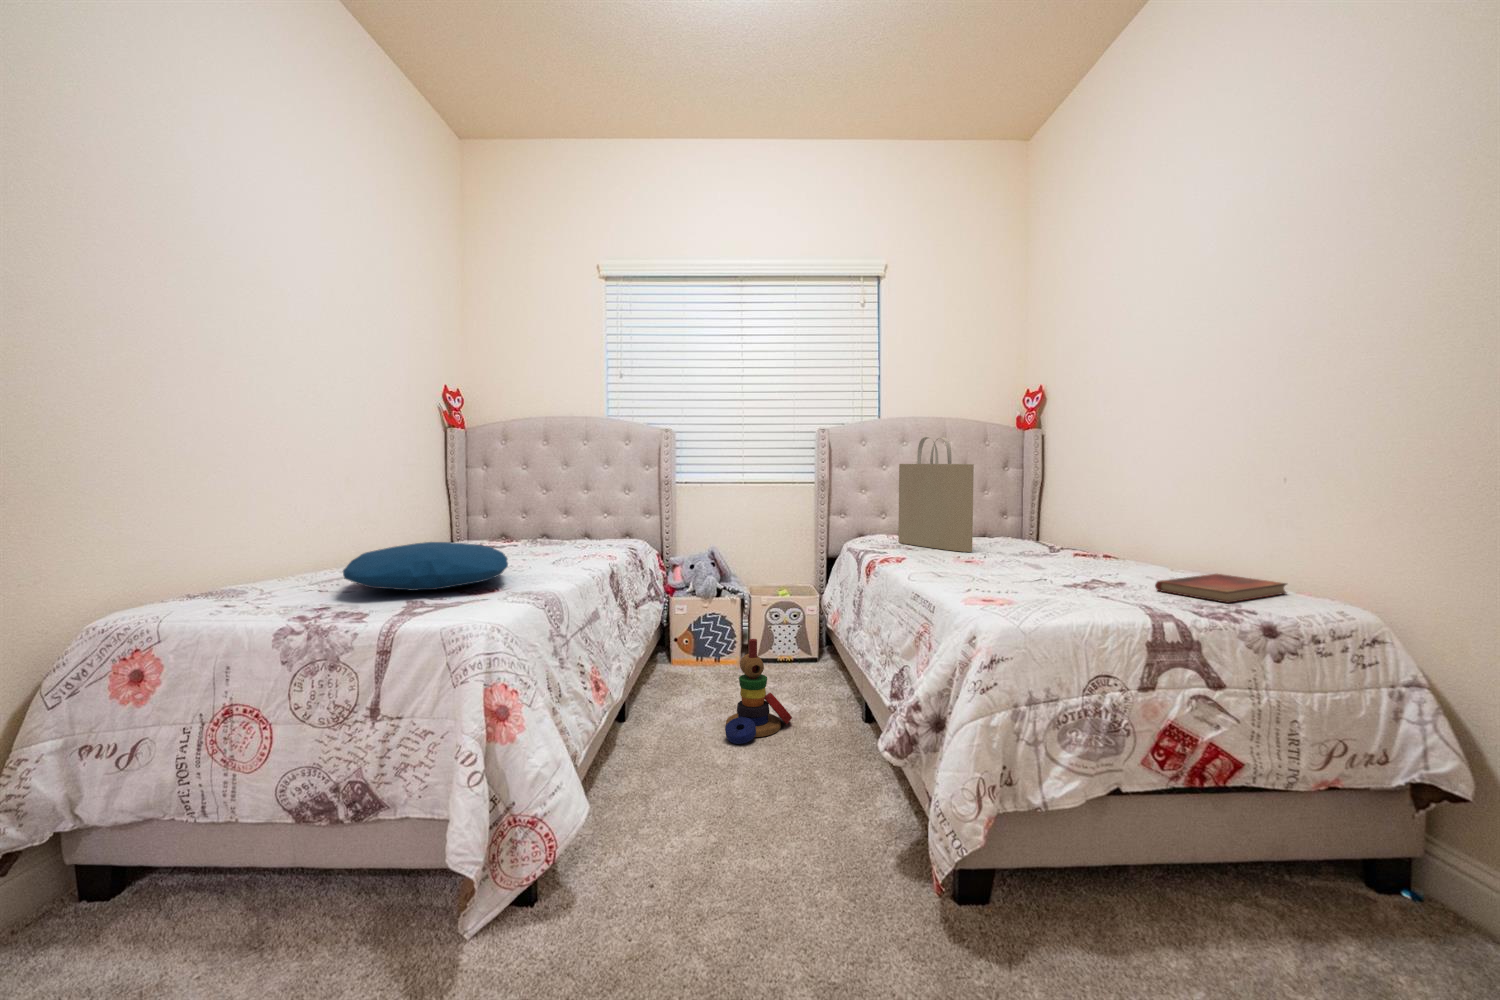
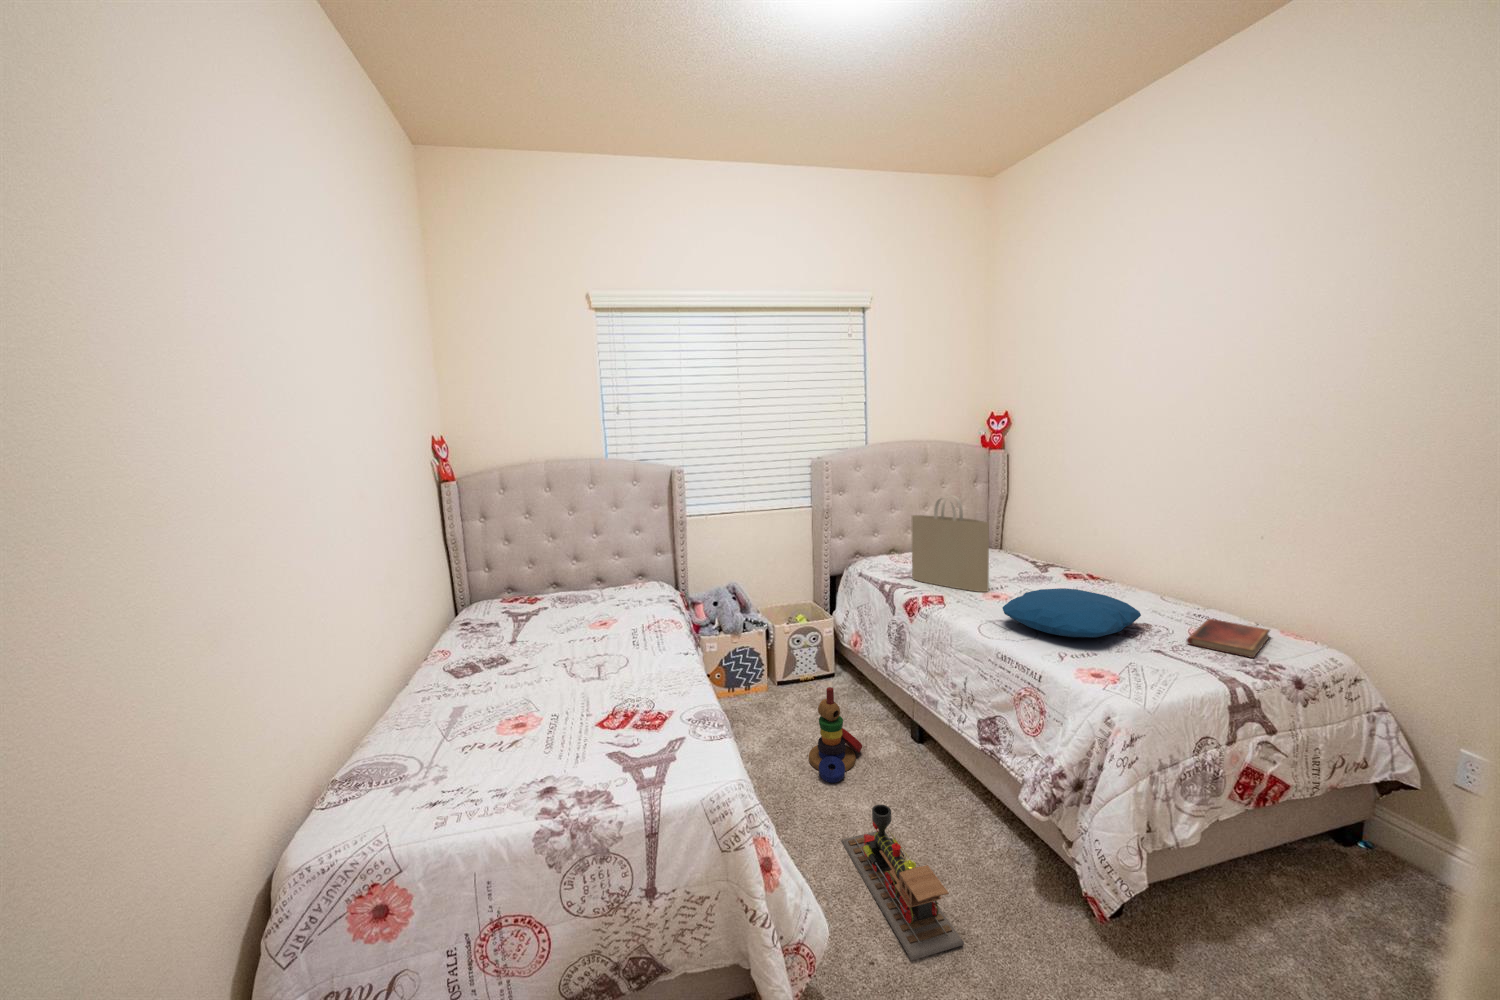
pillow: present [343,542,508,591] -> present [1002,588,1141,637]
toy train: none [694,739,765,889] -> present [841,805,964,960]

